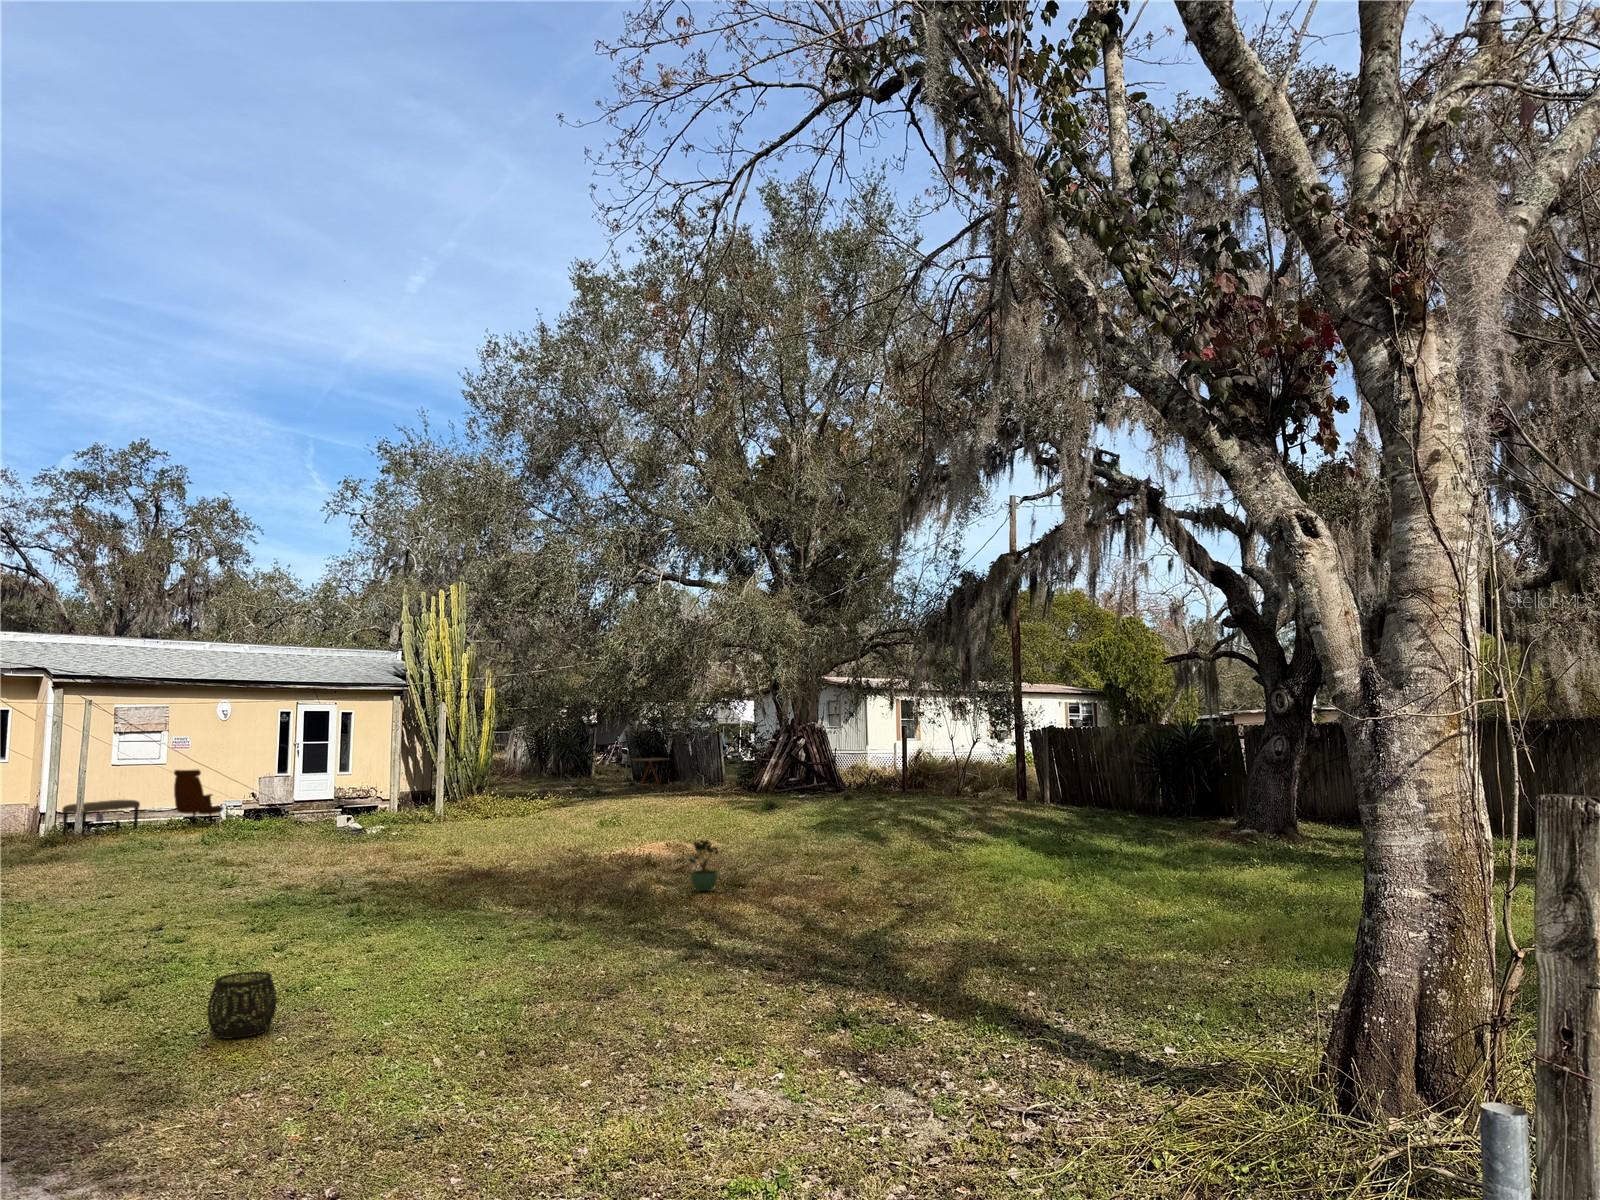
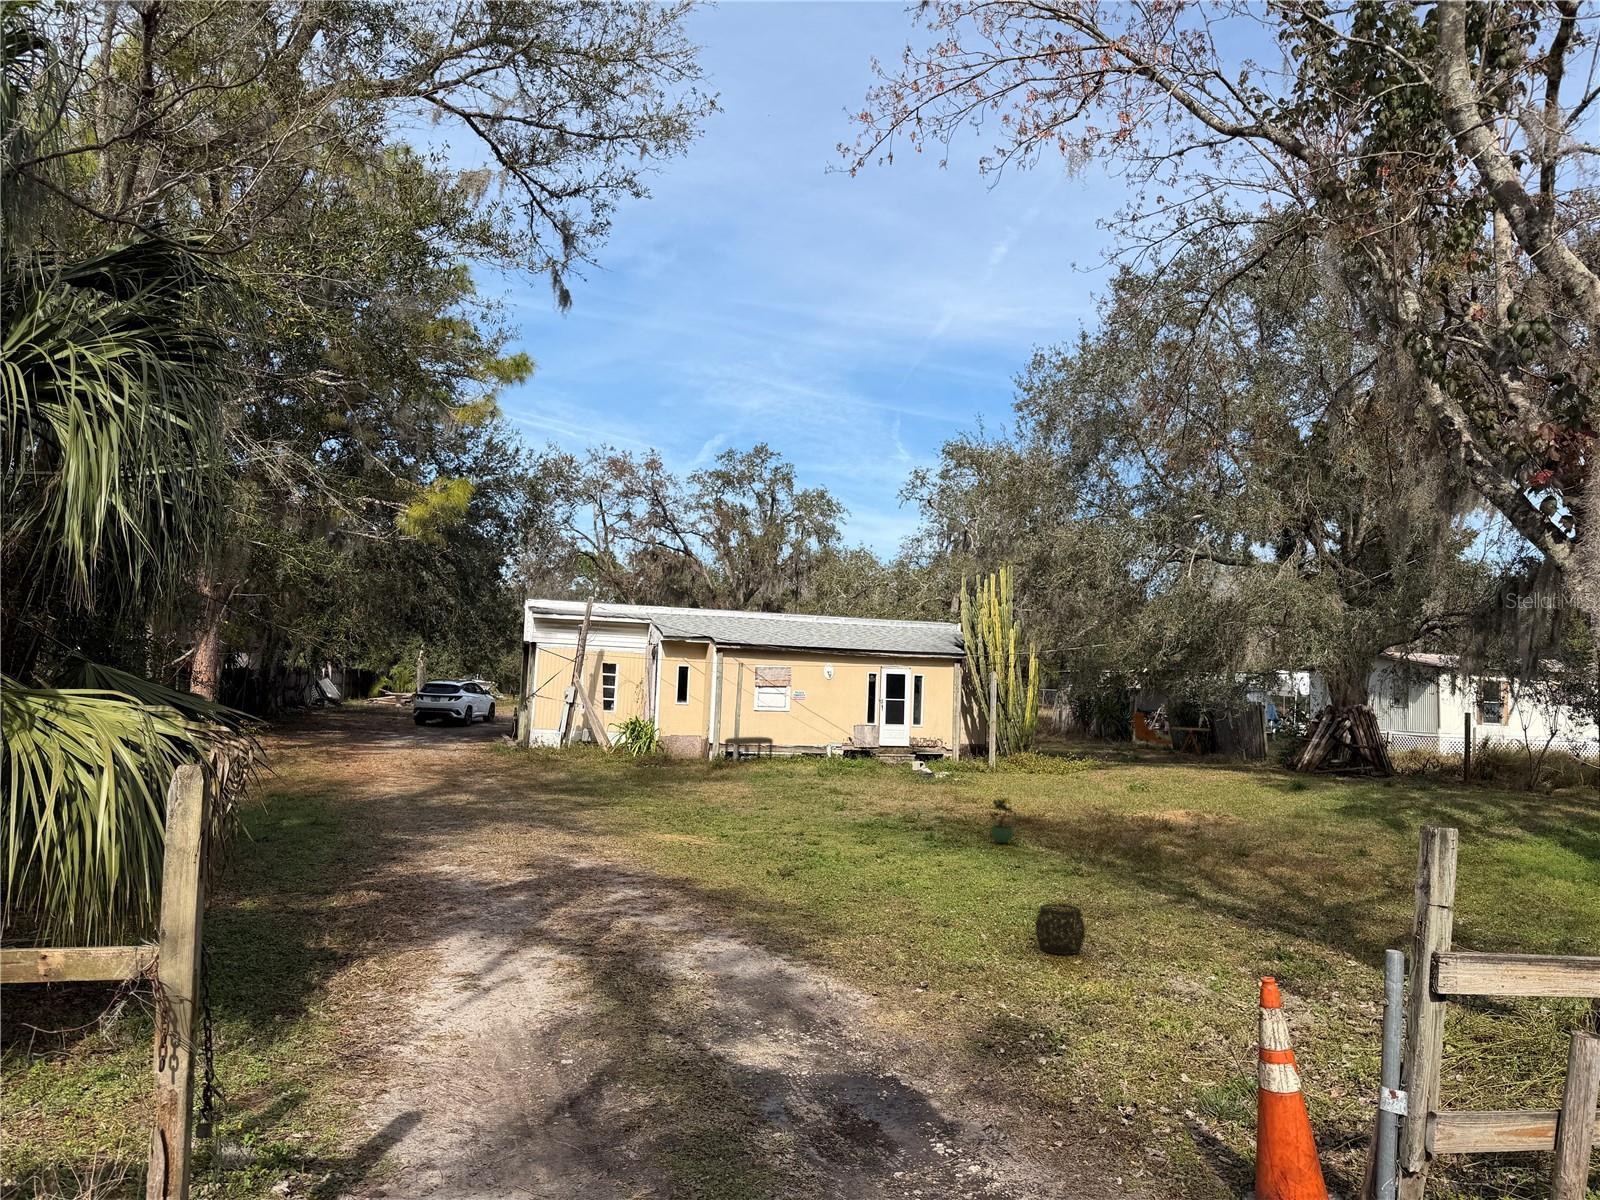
lounge chair: present [174,770,224,825] -> present [1133,712,1172,750]
potted plant: present [689,840,718,891] -> present [991,800,1013,843]
woven basket: present [207,971,277,1039] -> present [1036,904,1085,955]

